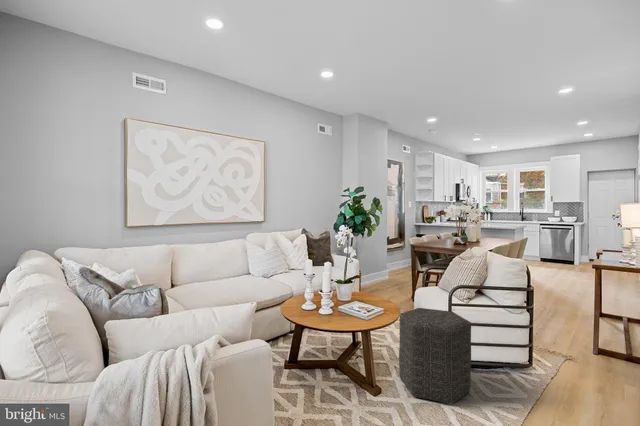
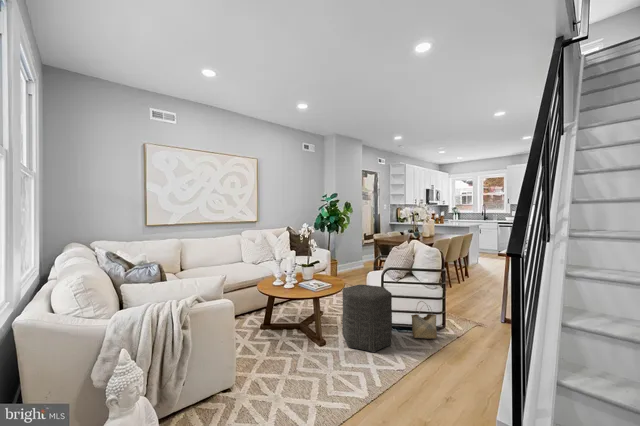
woven basket: none [491,330,526,381] -> present [411,301,437,339]

